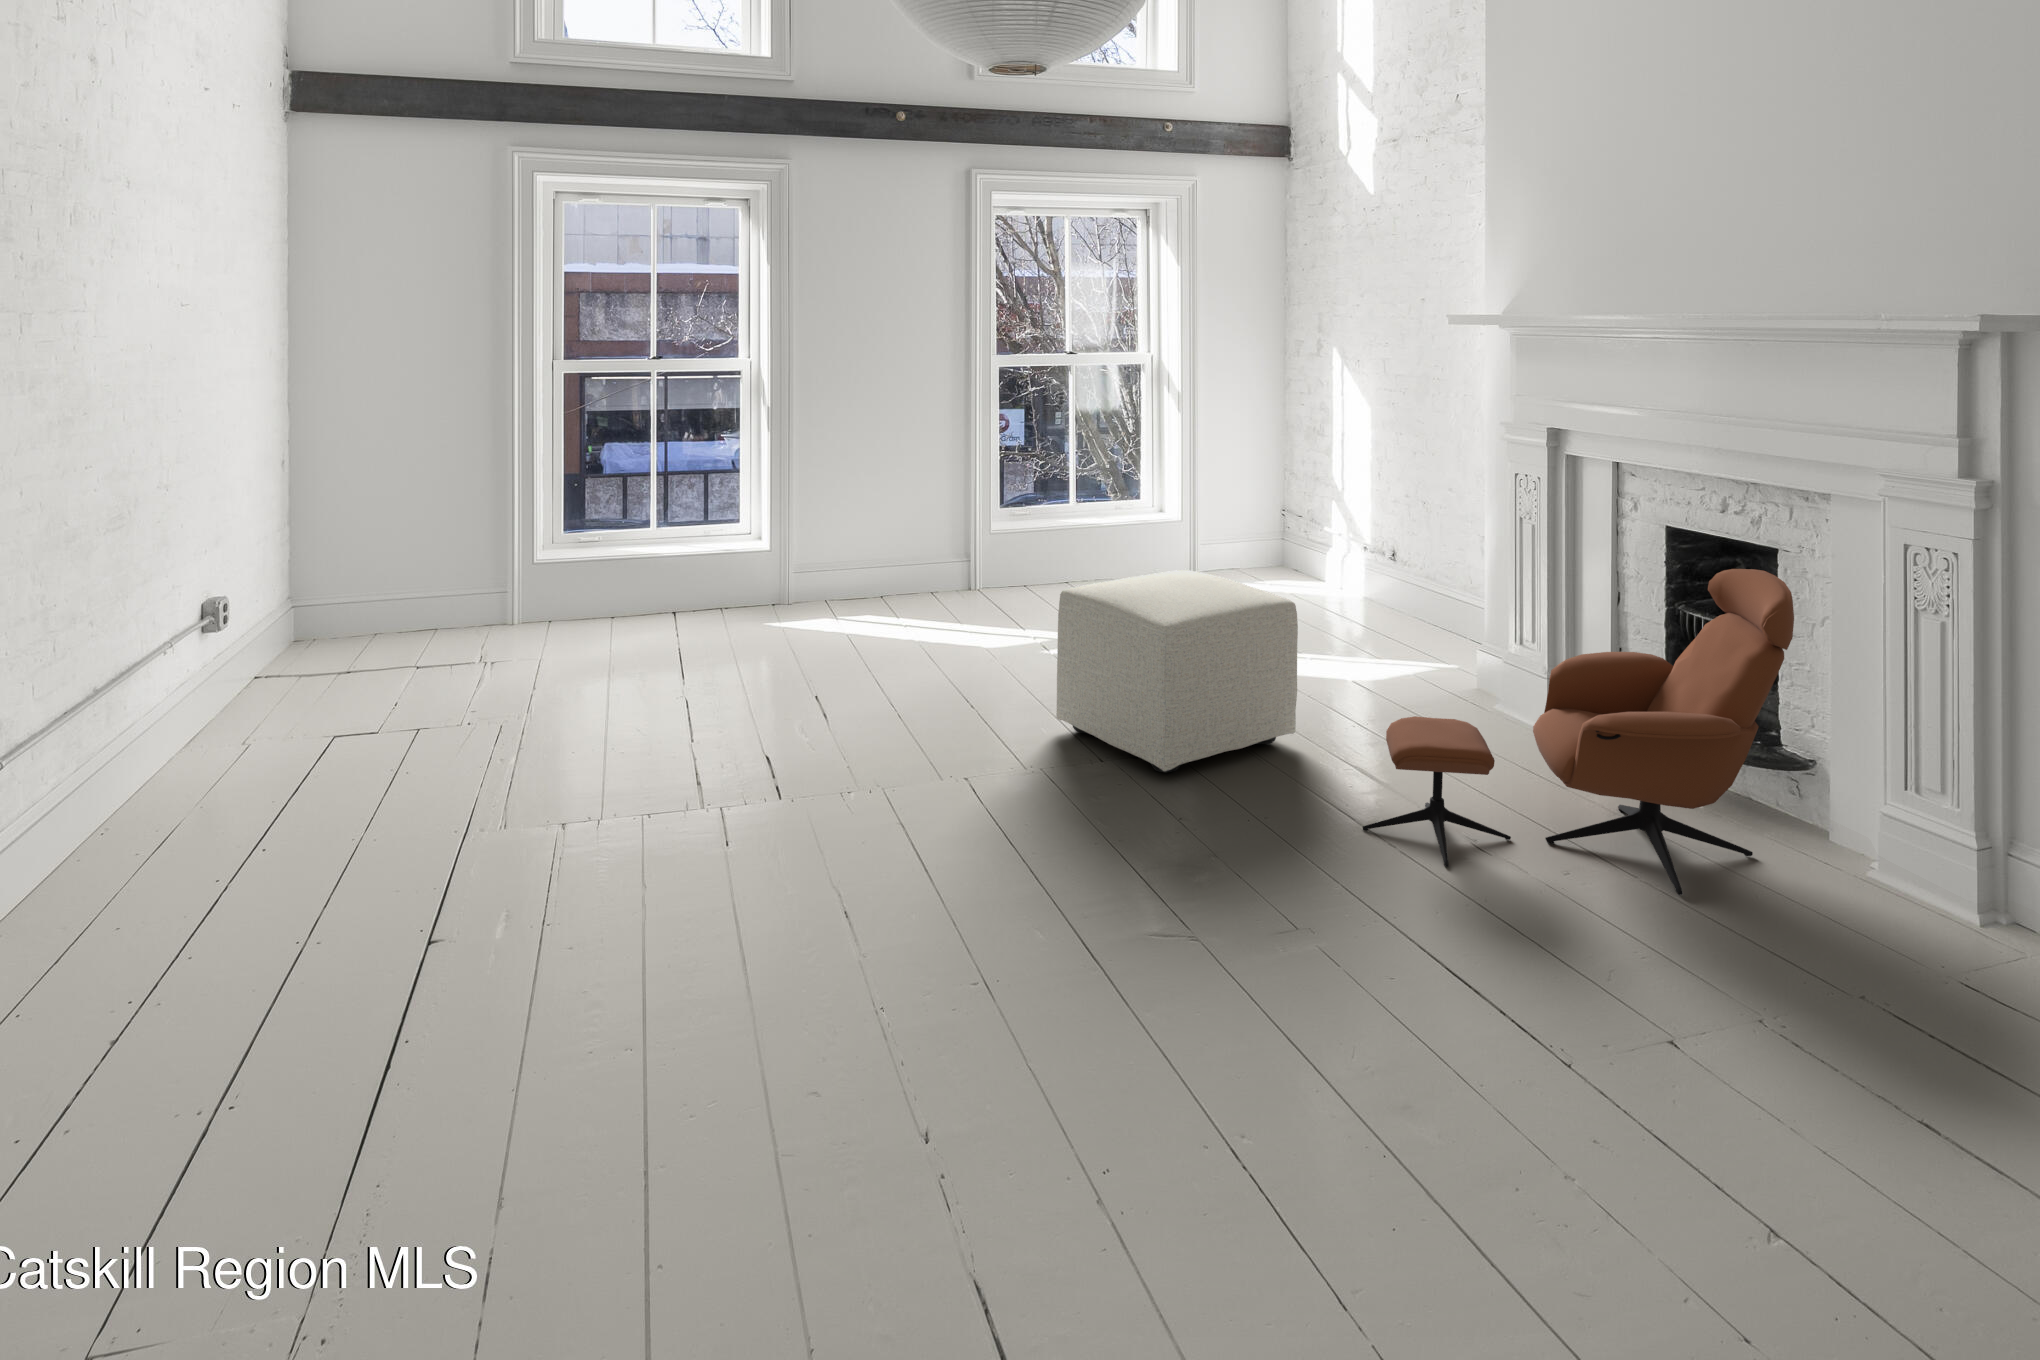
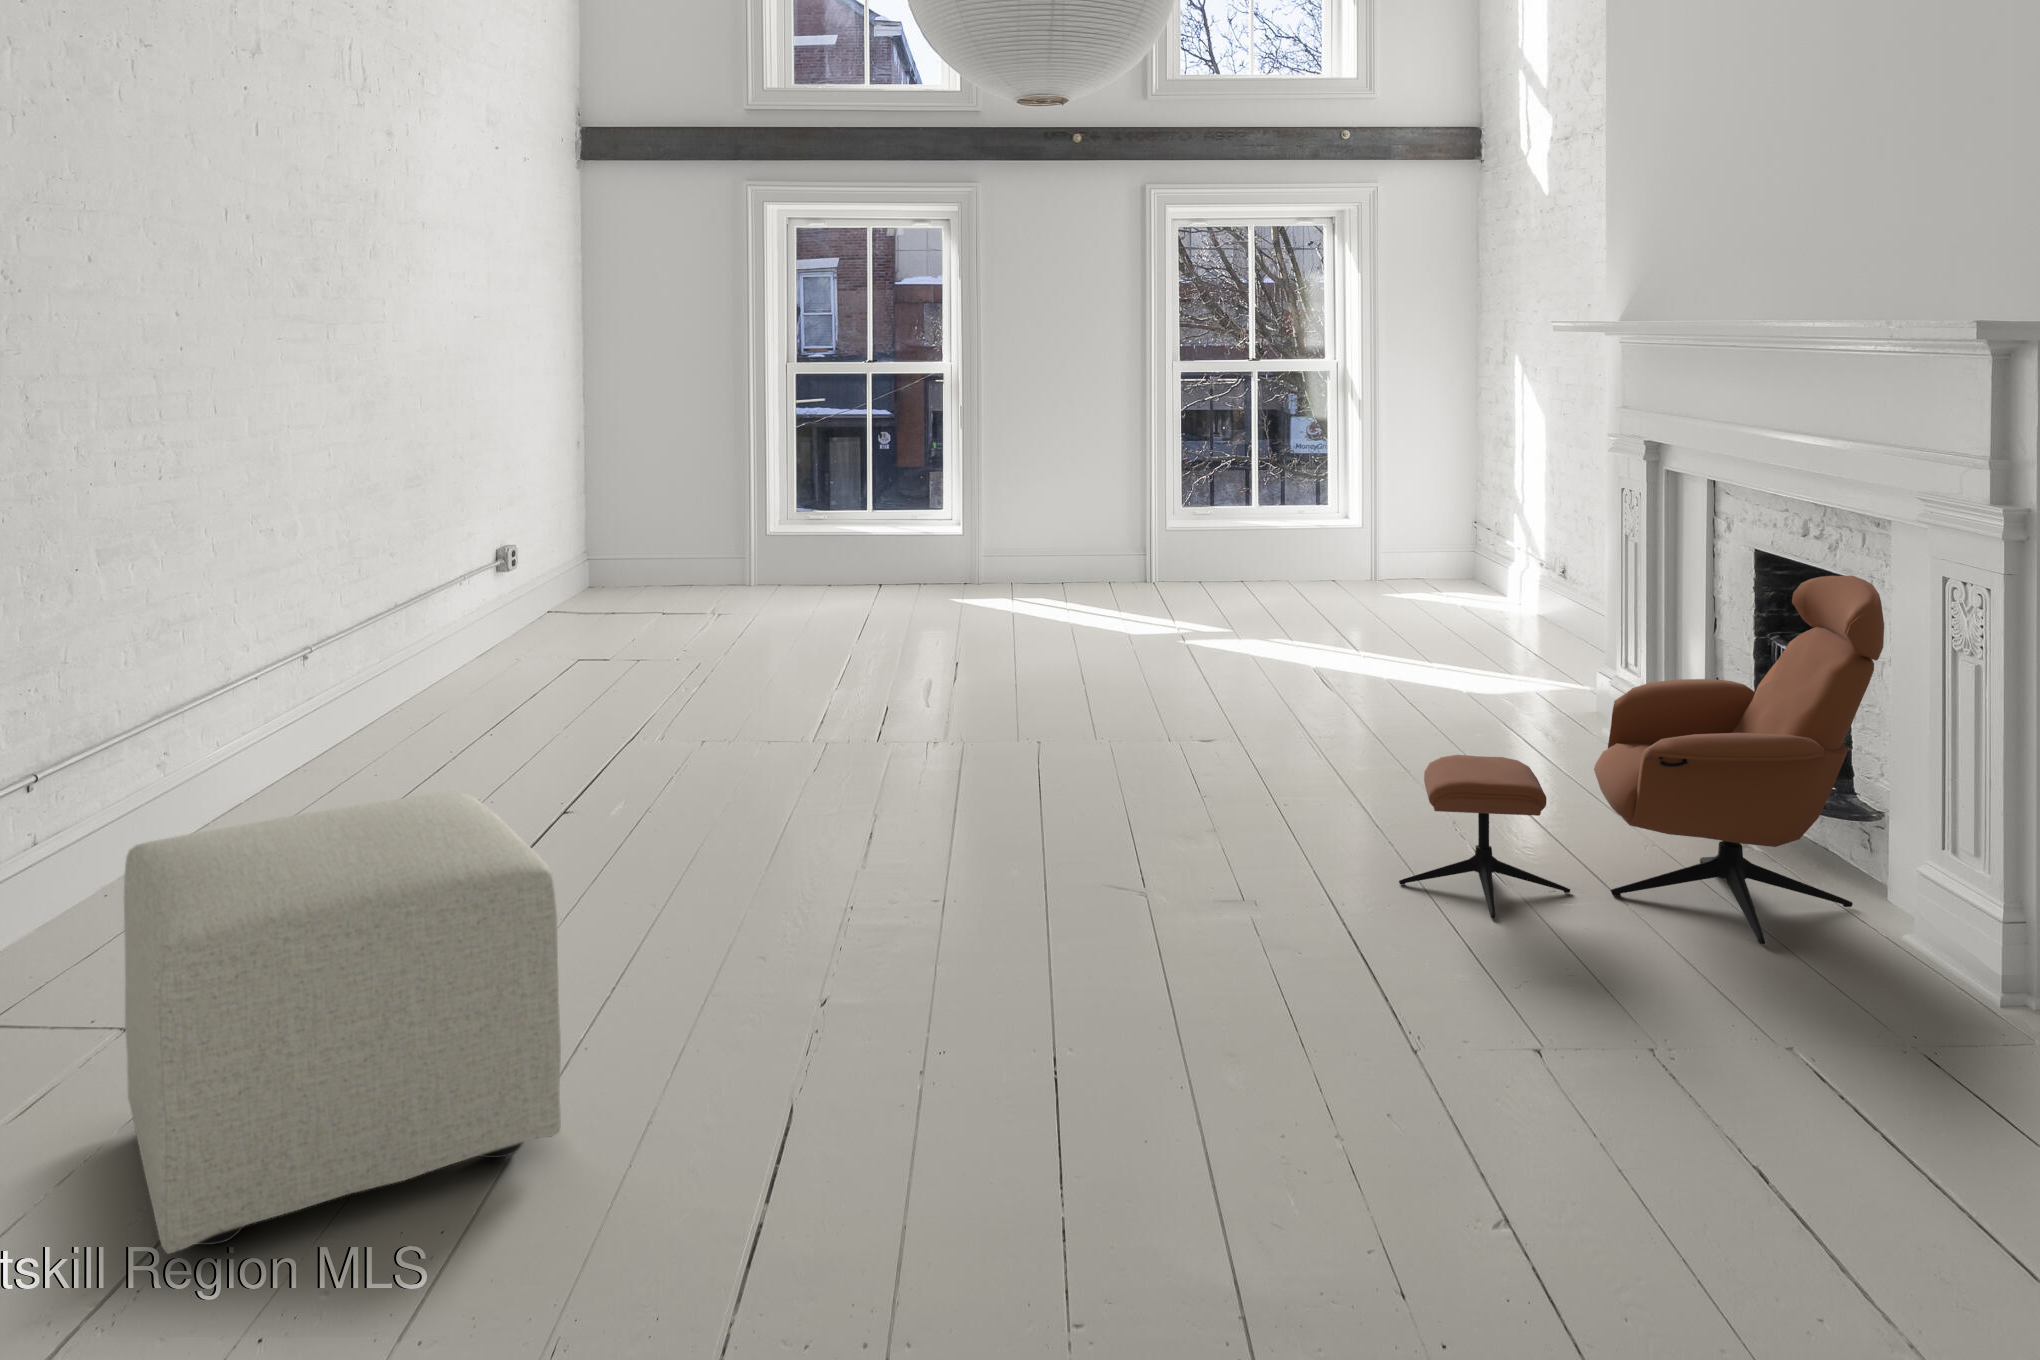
ottoman: present [1056,570,1298,772] -> present [124,791,561,1254]

